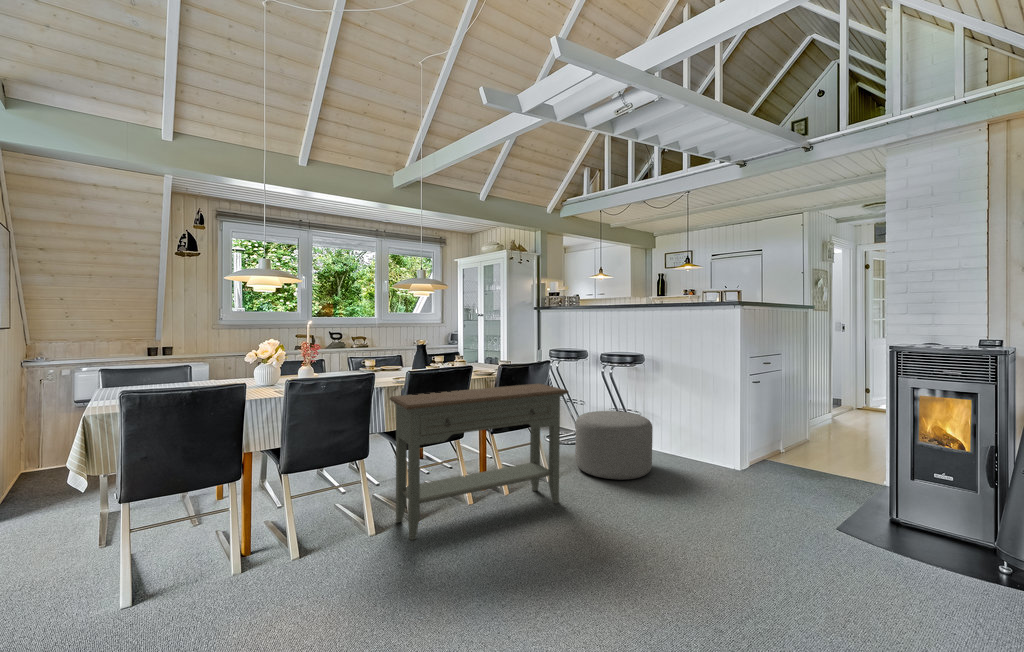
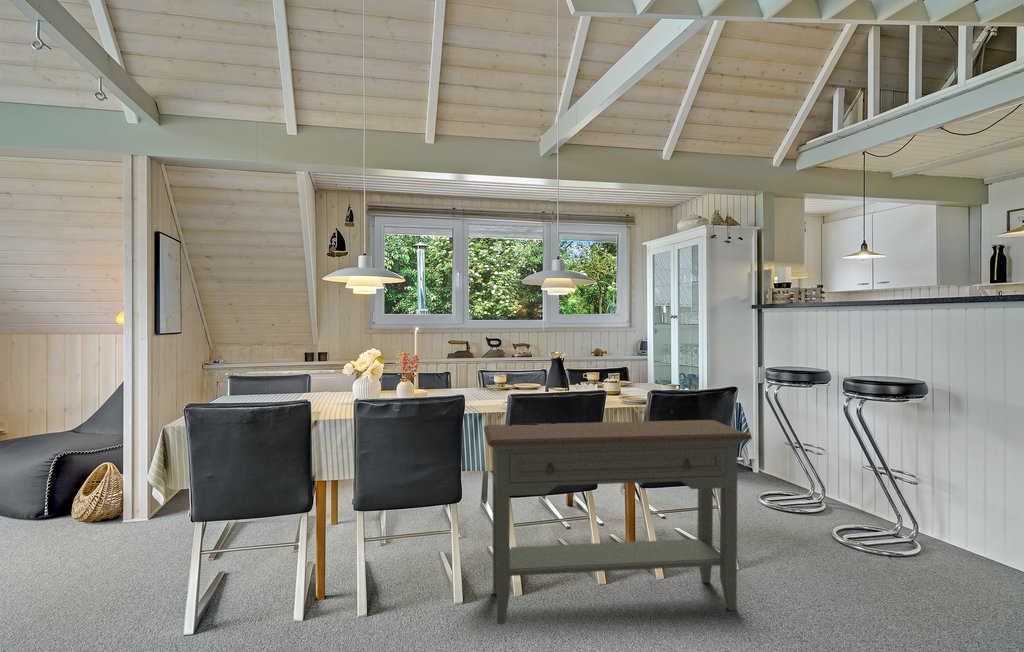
ottoman: present [575,411,653,480] -> none [788,469,932,592]

